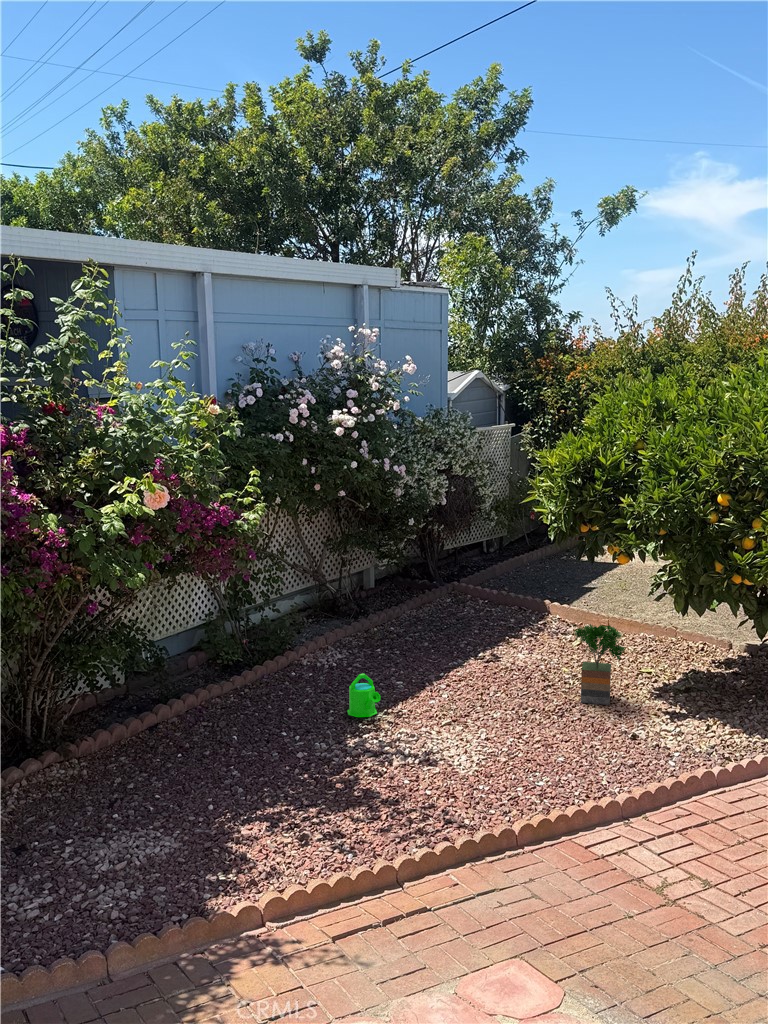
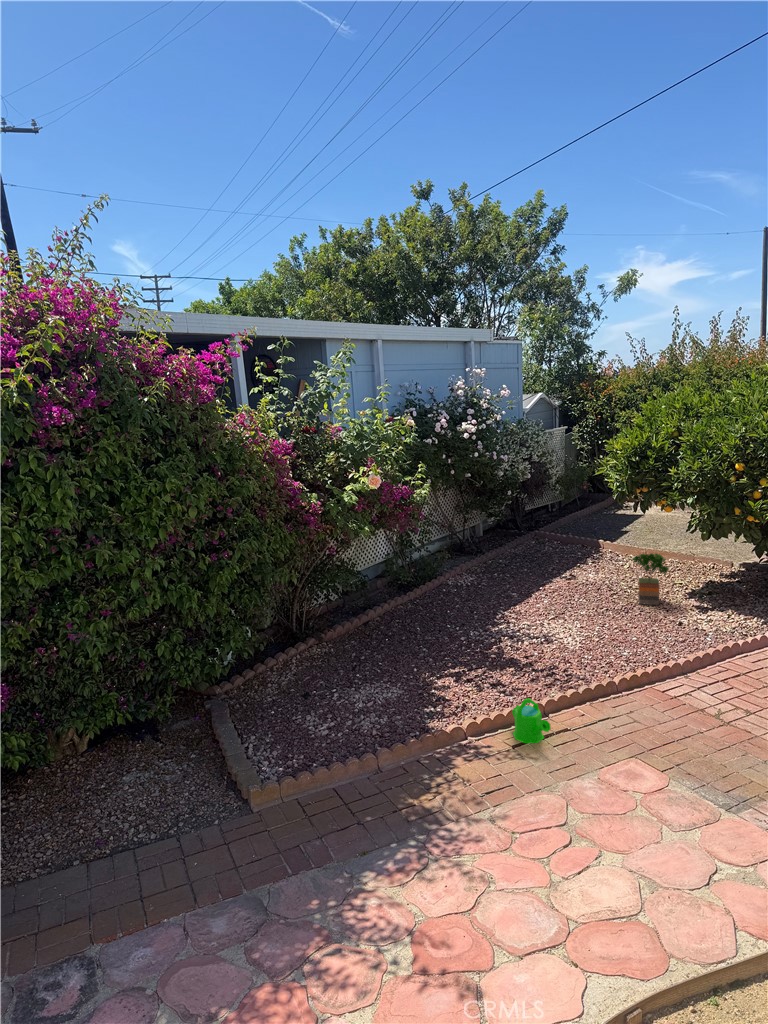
watering can: present [347,674,381,717] -> present [512,698,551,744]

